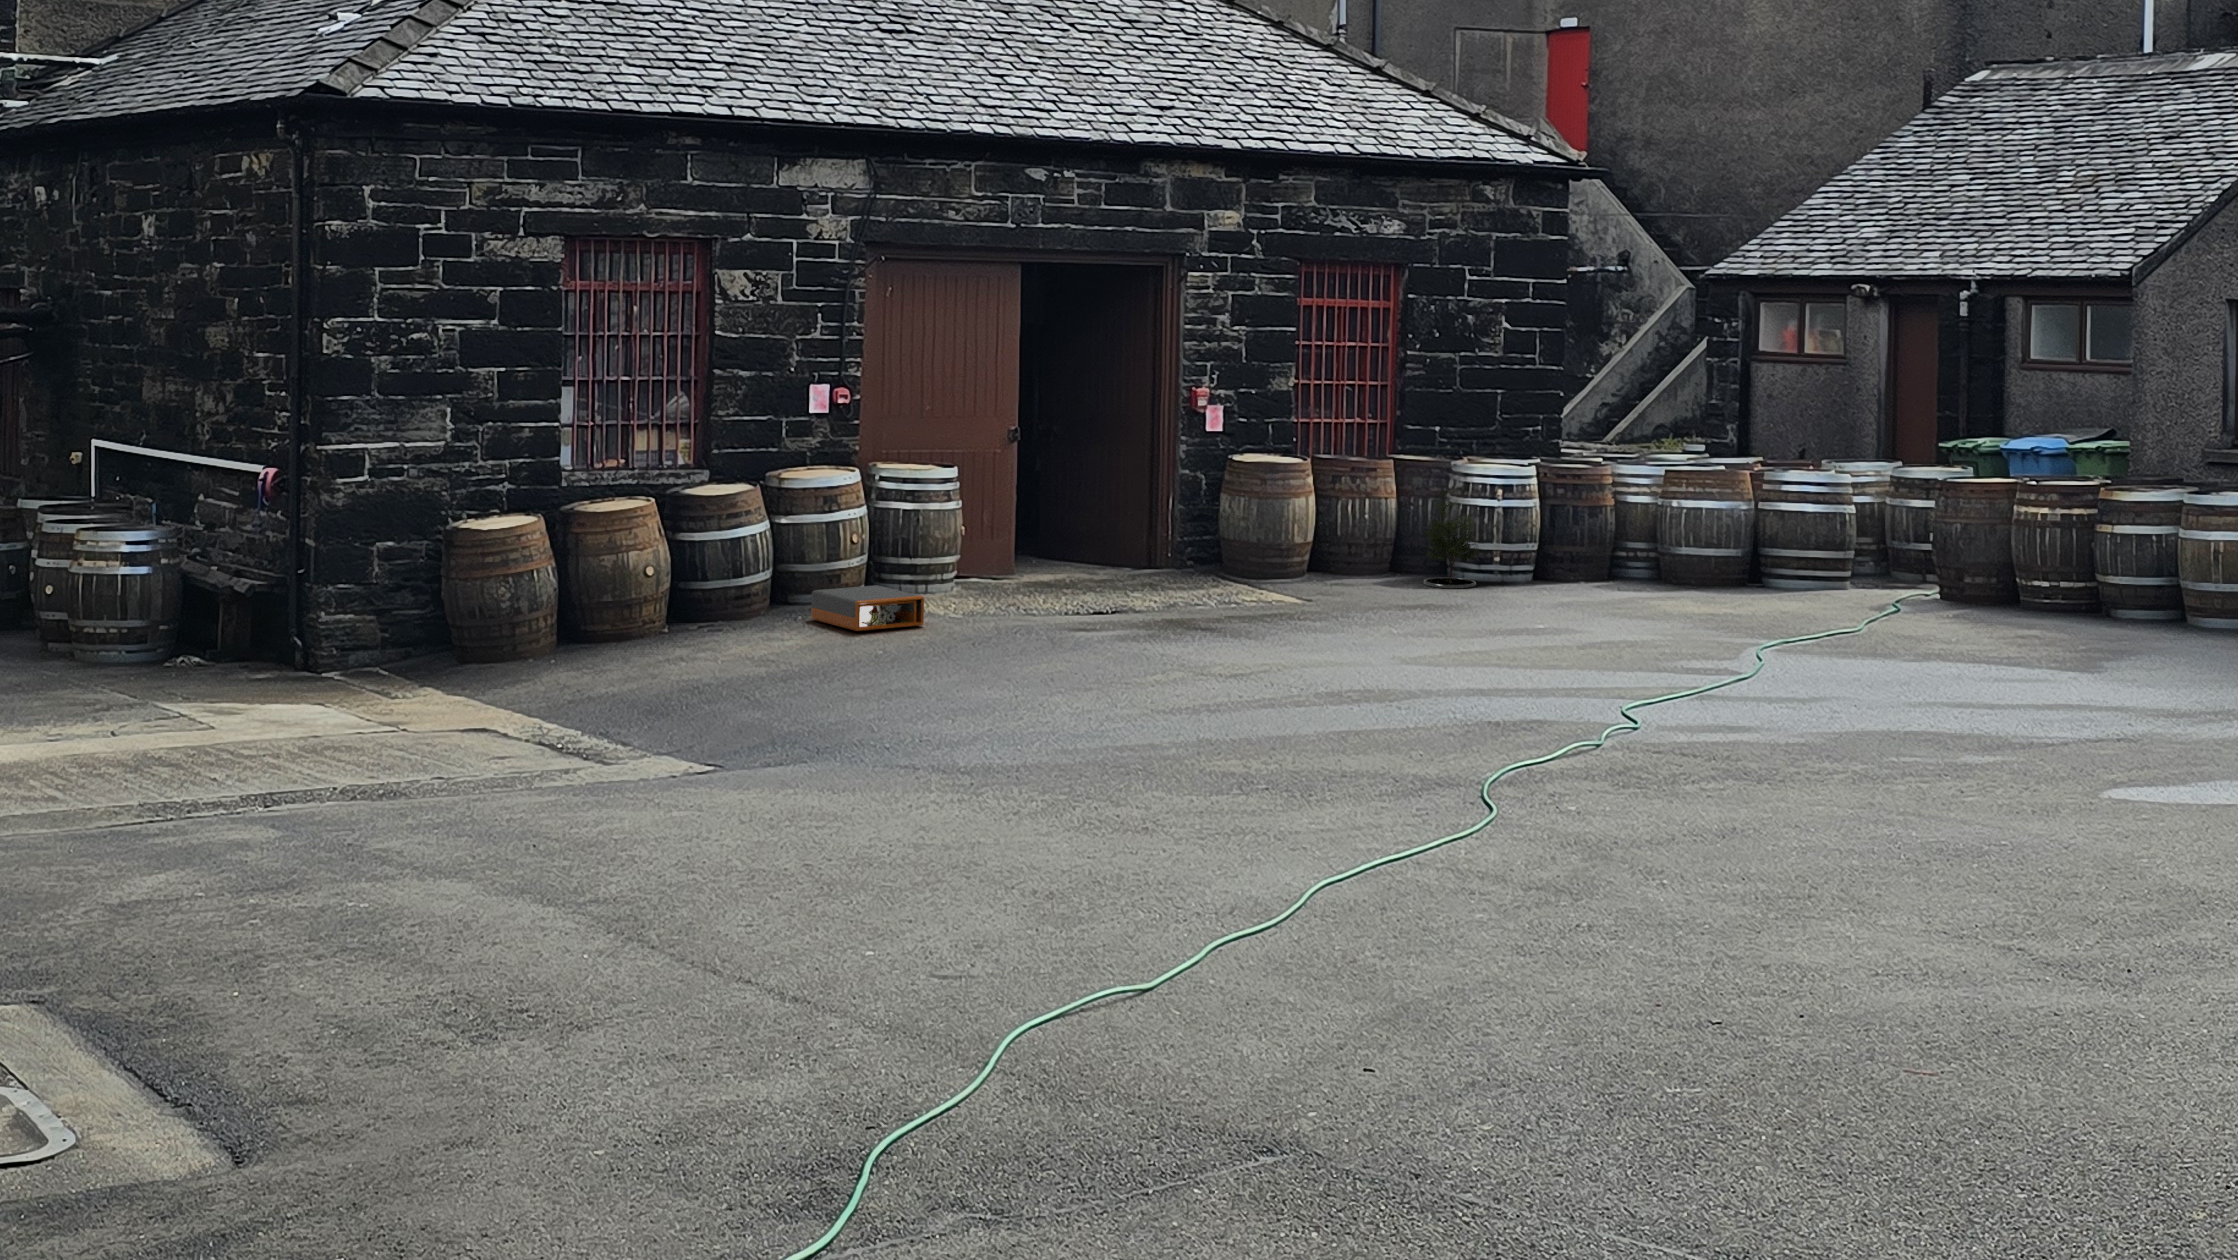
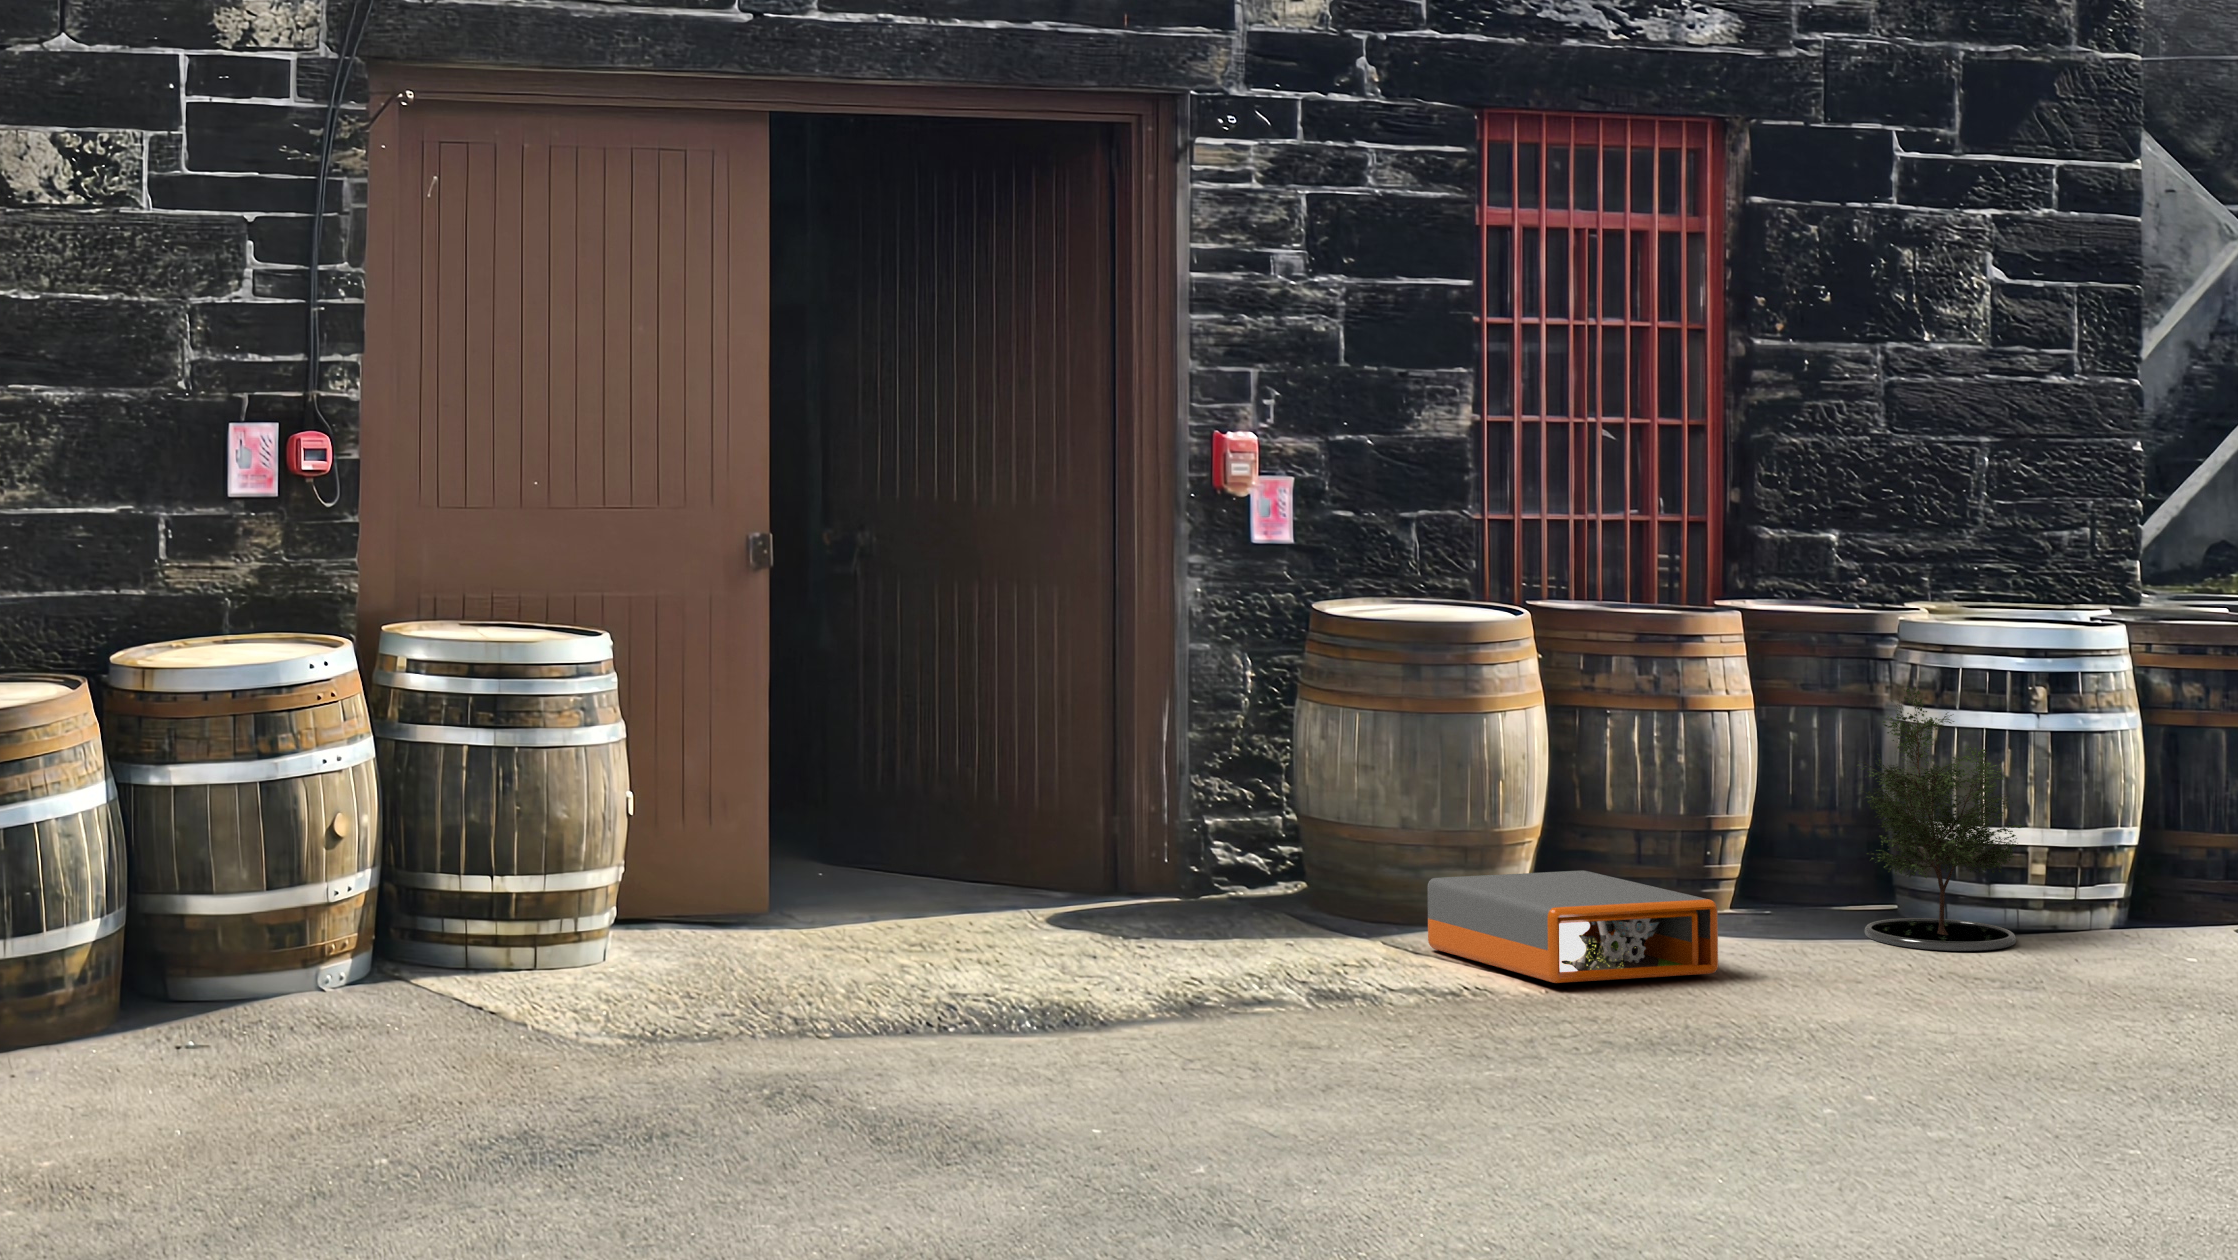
storage box: present [811,585,924,631] -> present [1428,870,1718,983]

